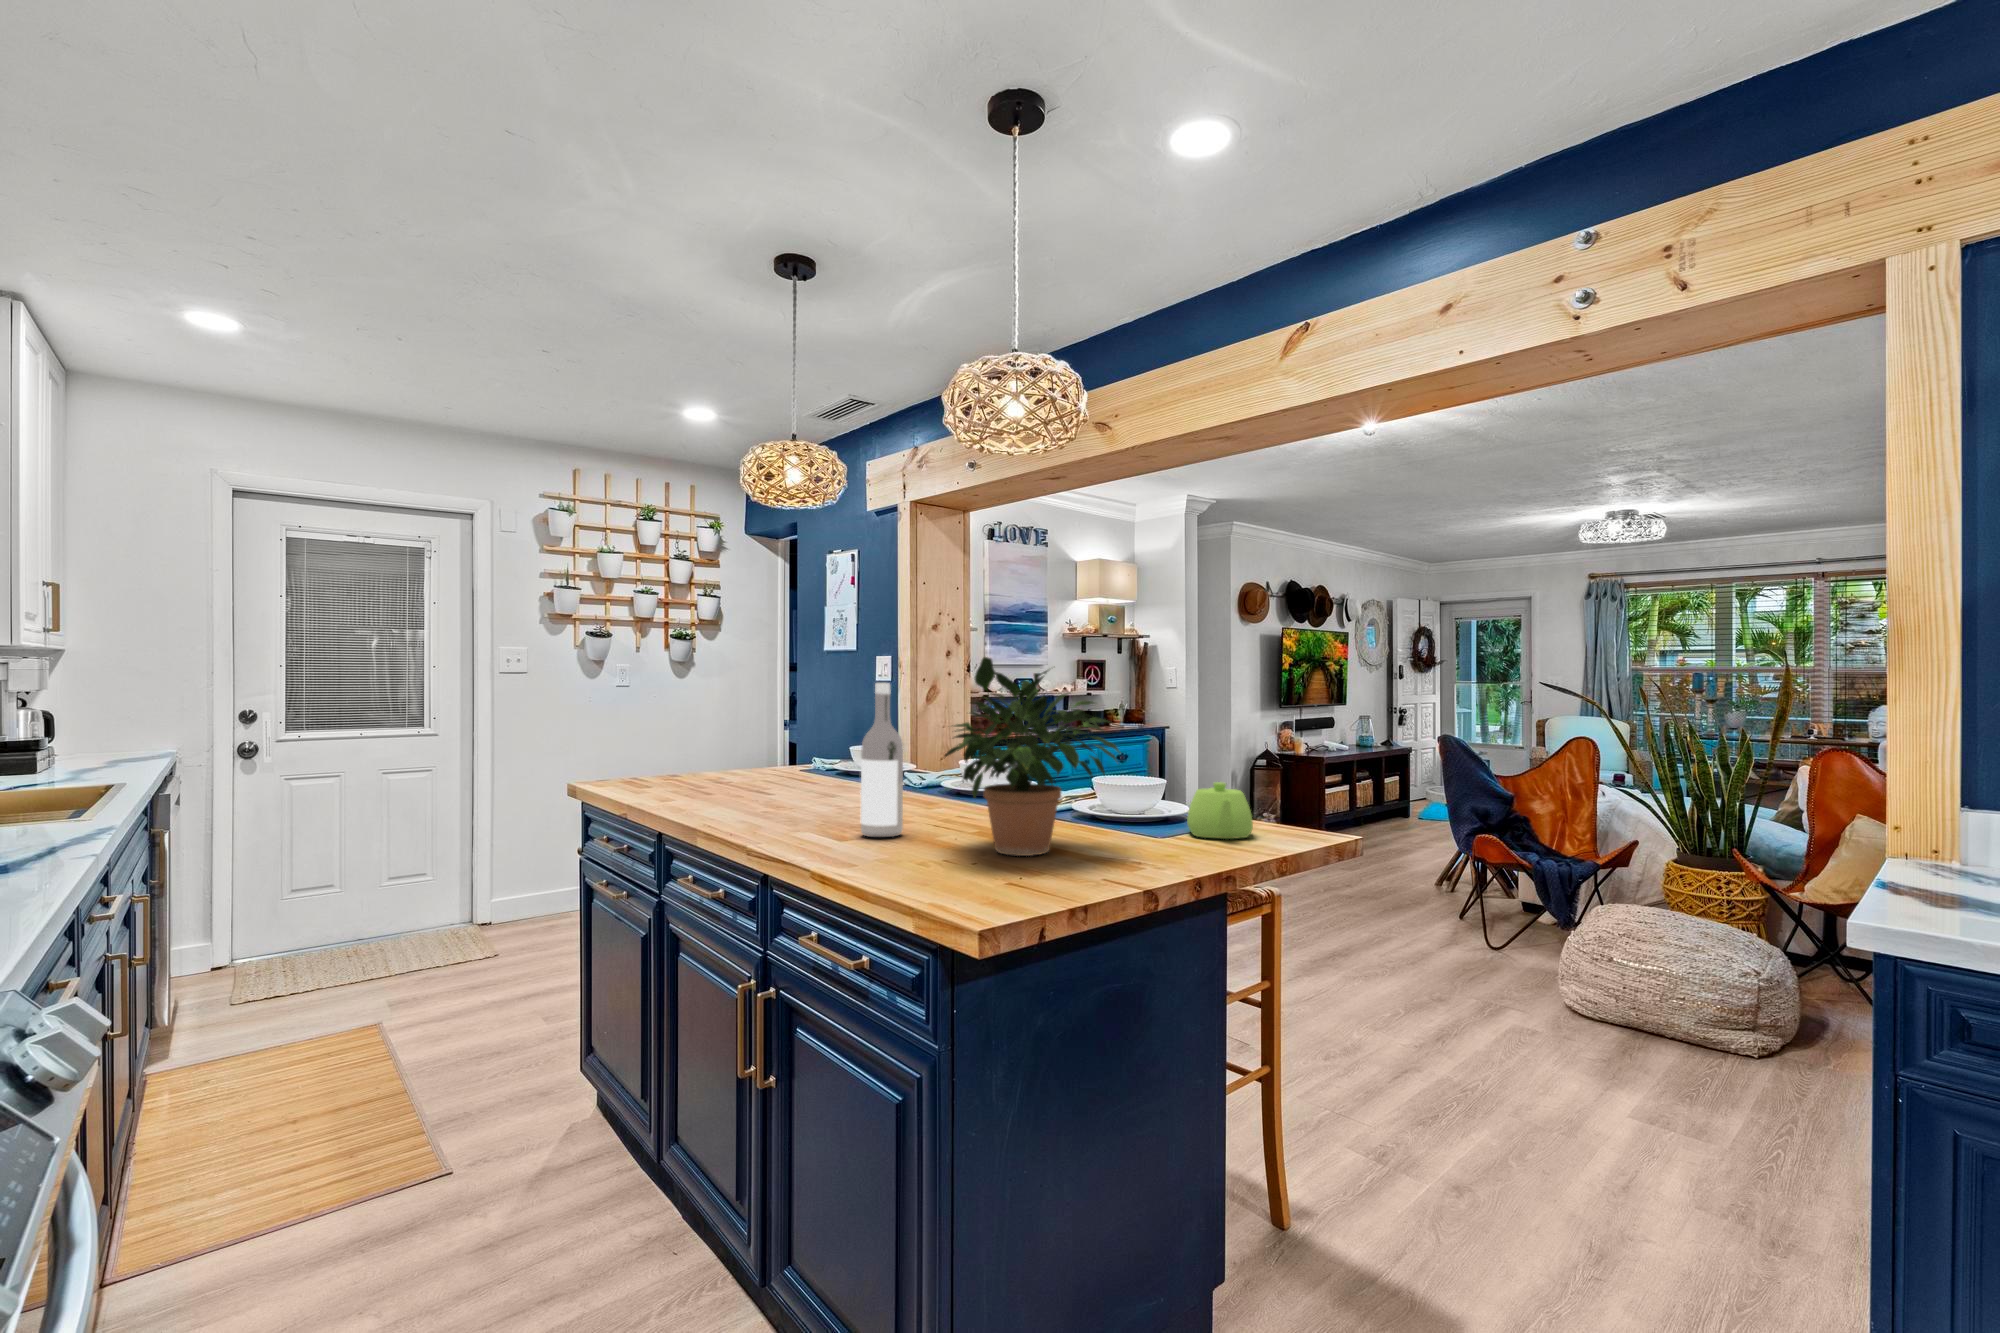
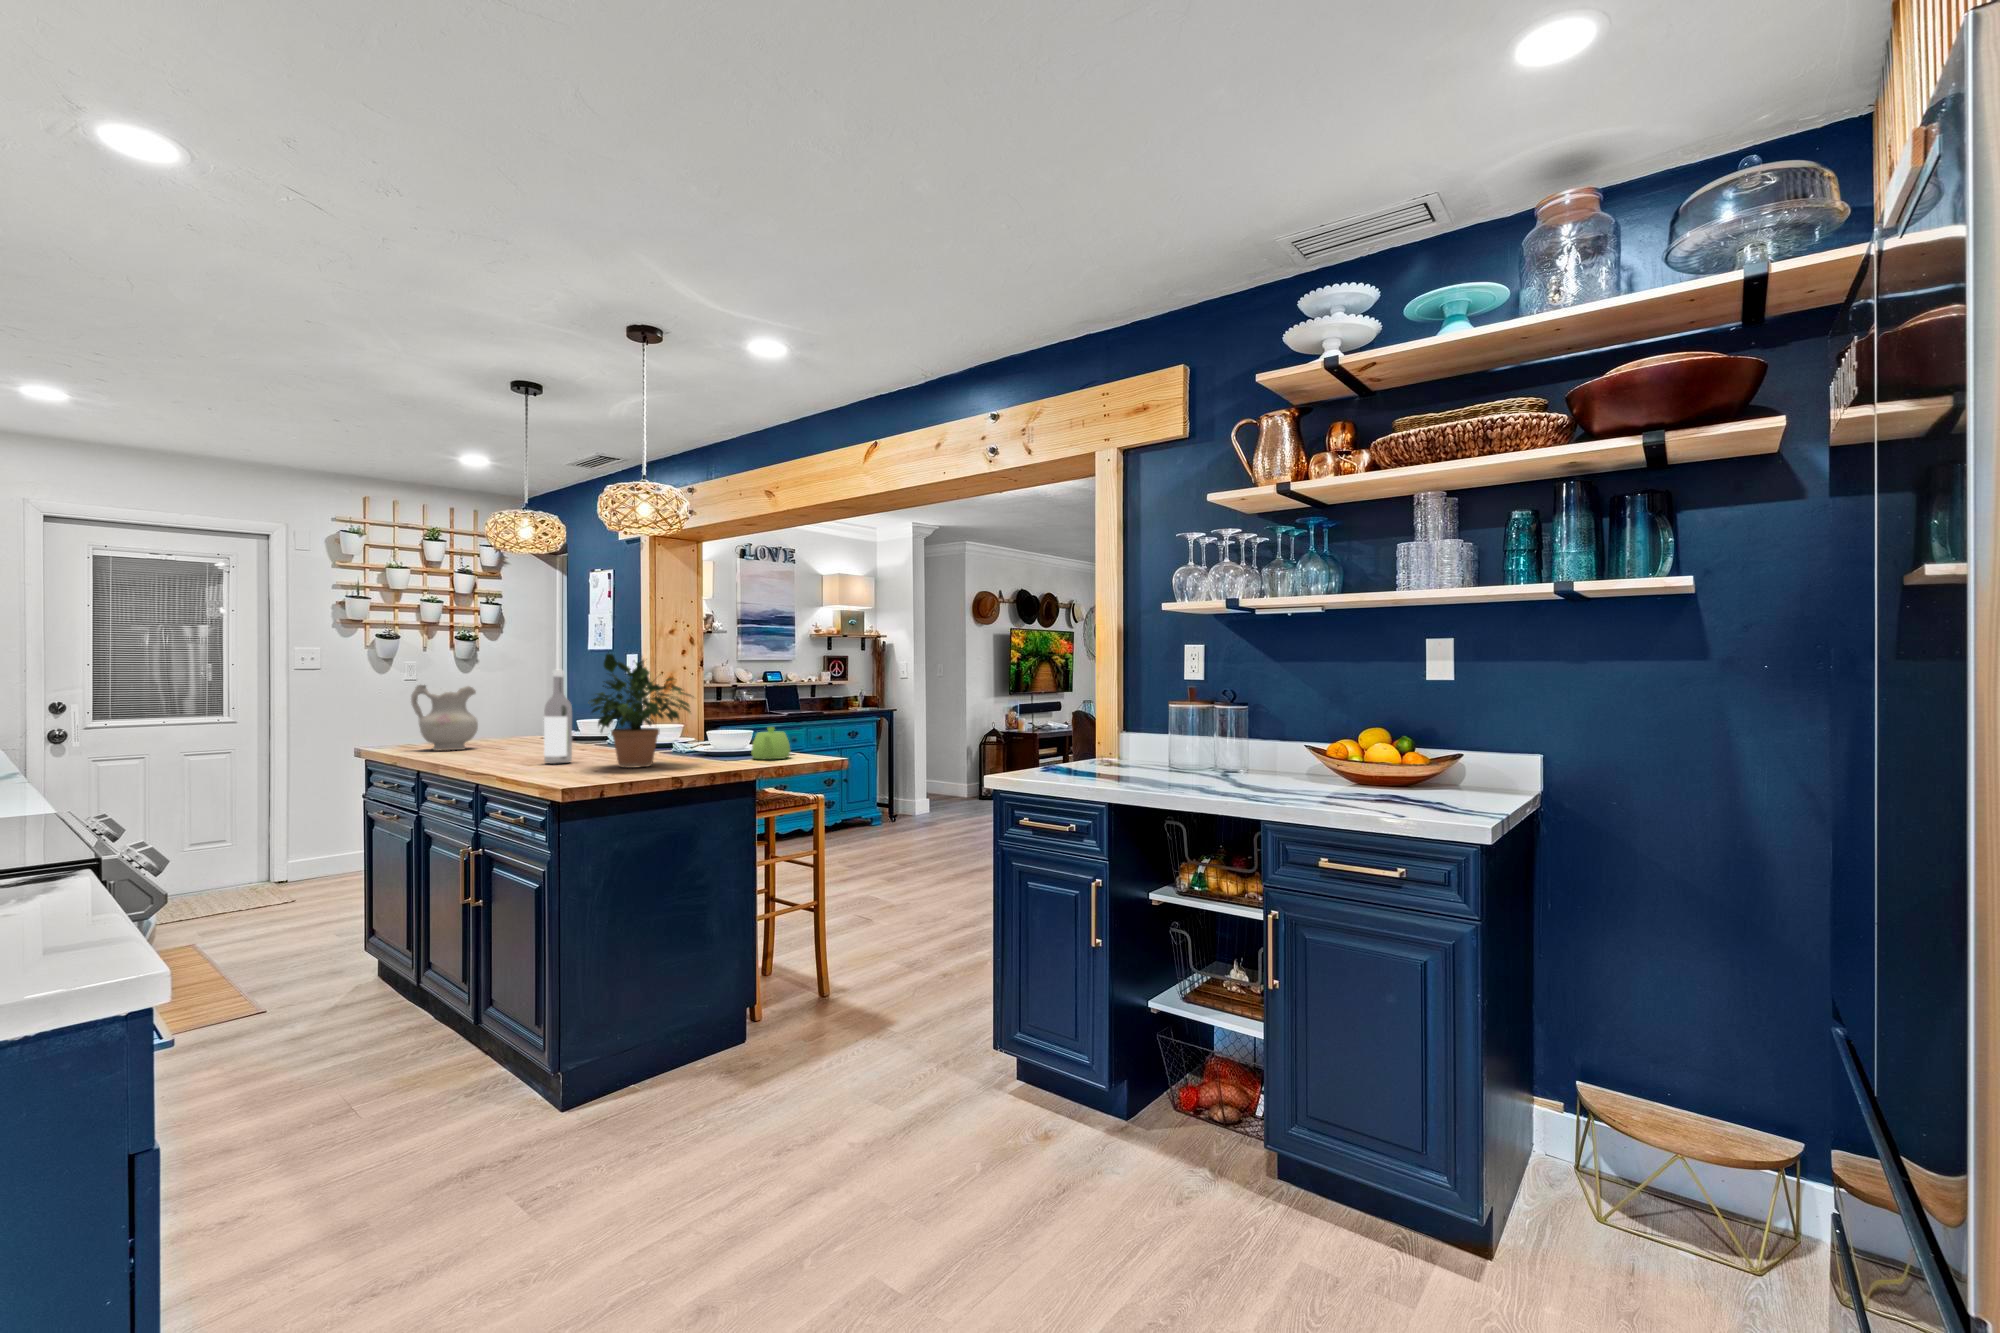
ceramic pitcher: none [646,699,733,795] -> present [411,685,478,750]

